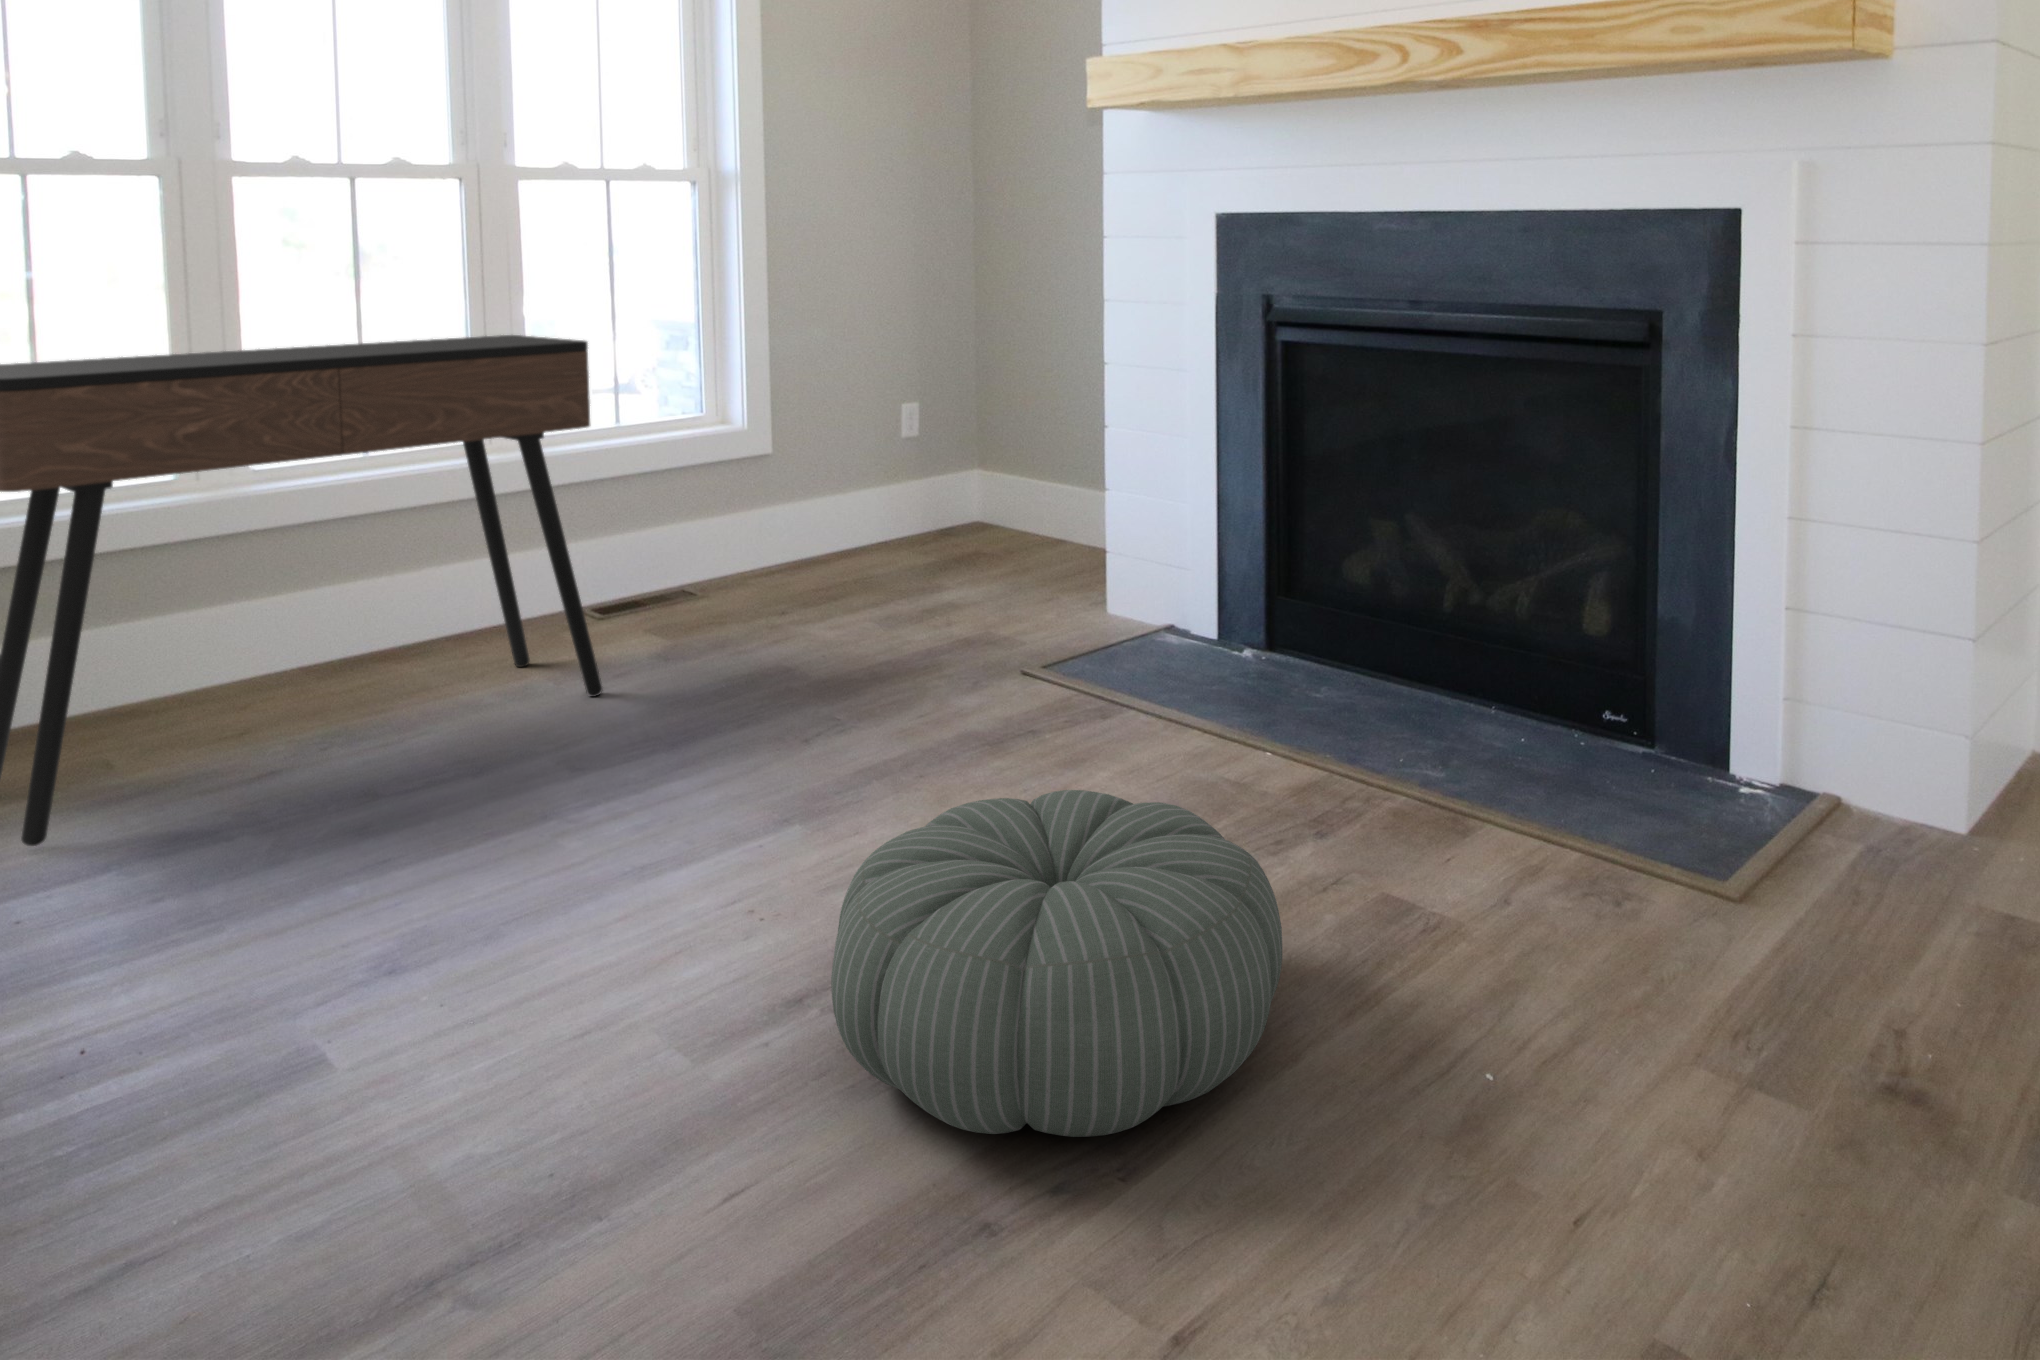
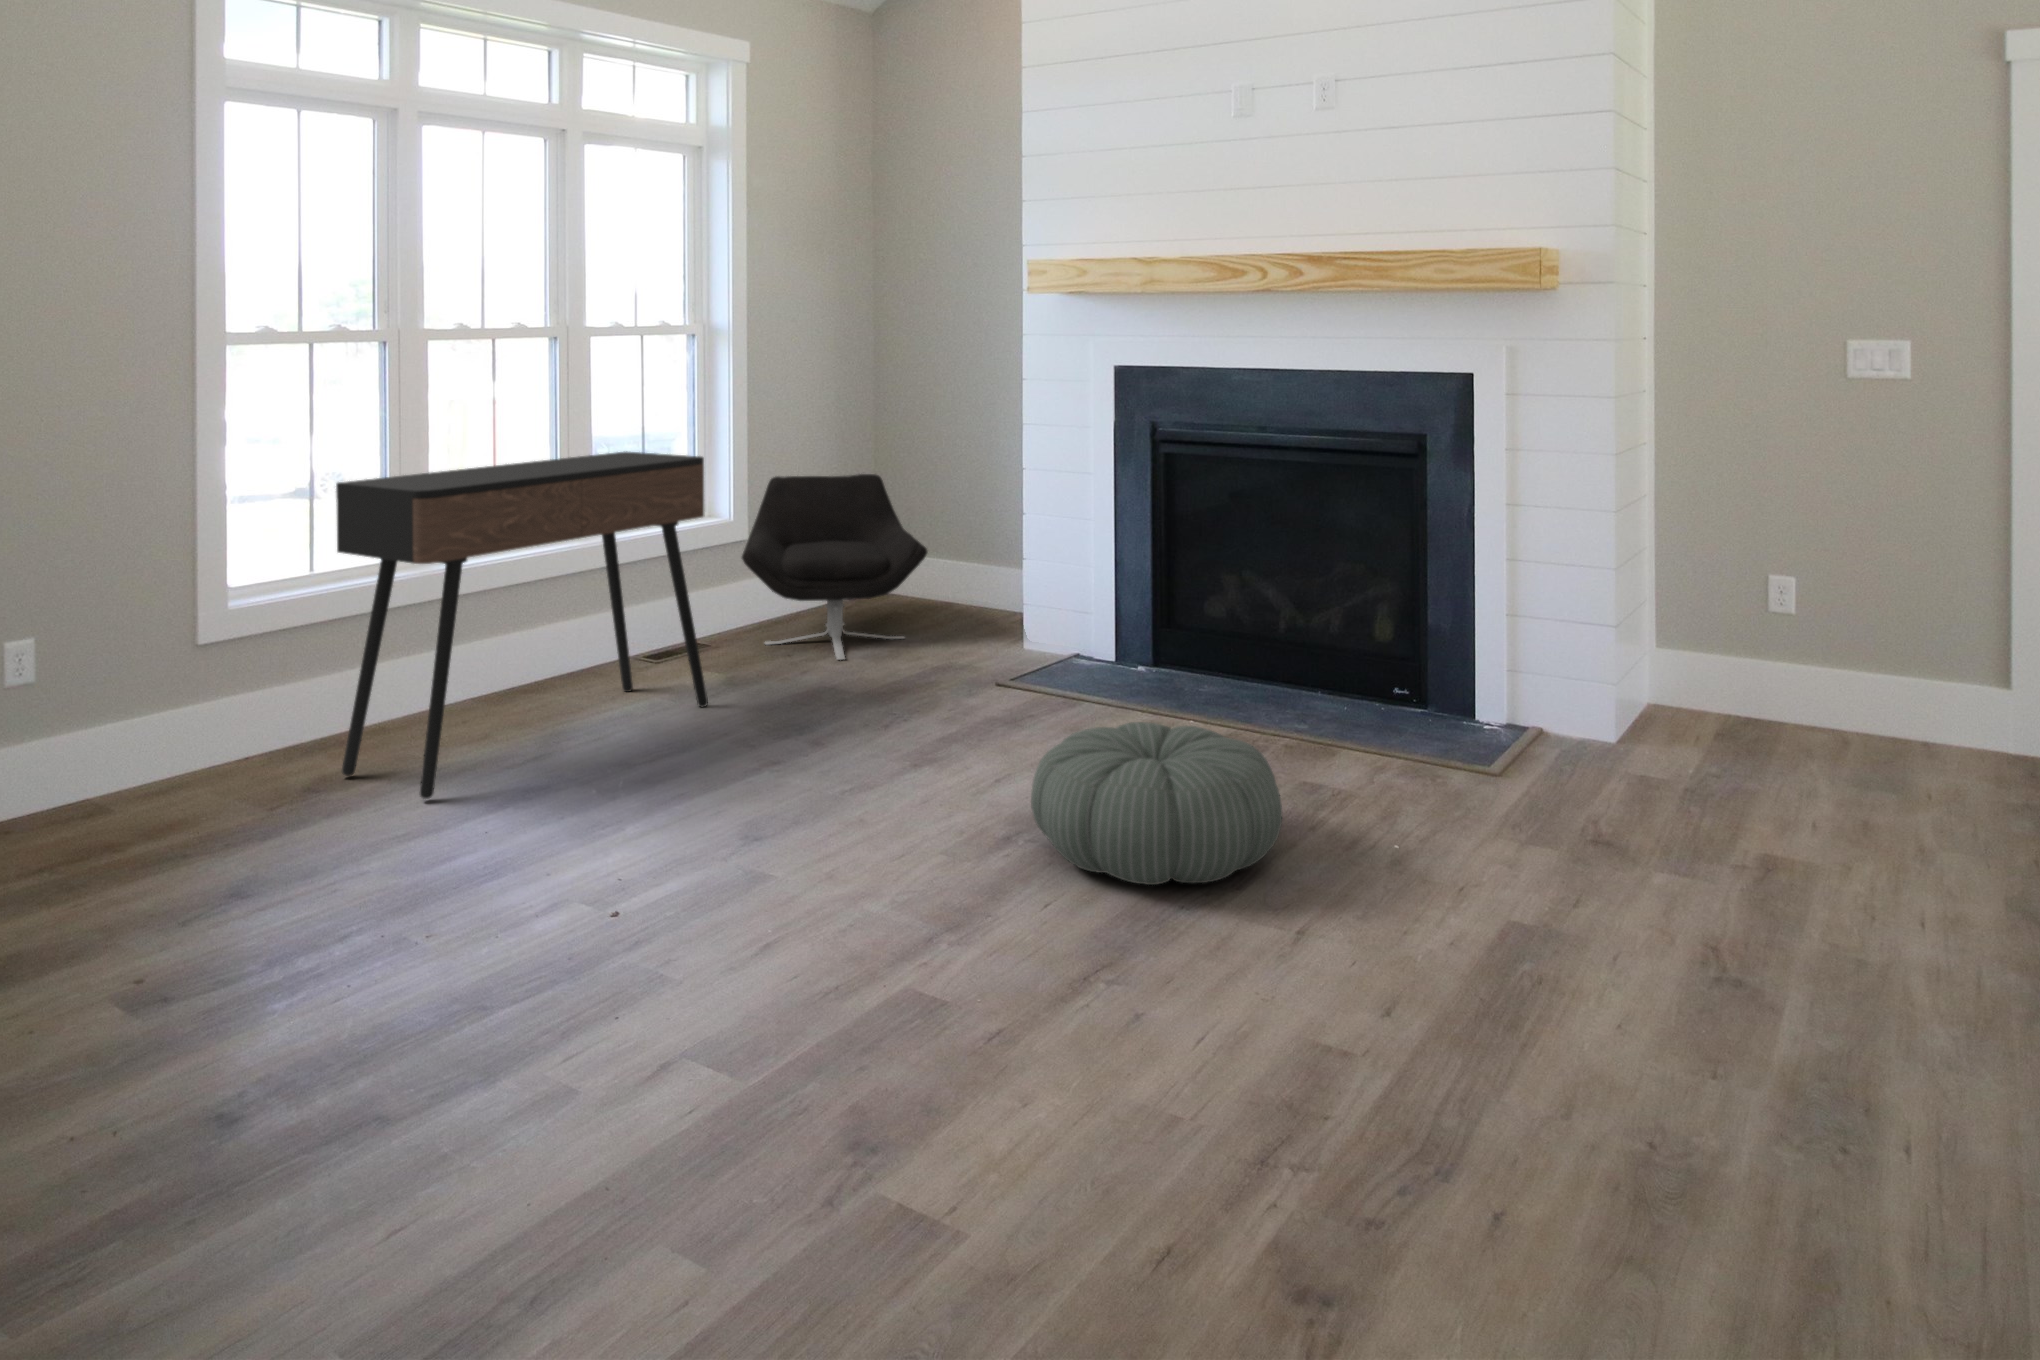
lounge chair: none [721,375,980,627] -> present [742,474,927,660]

